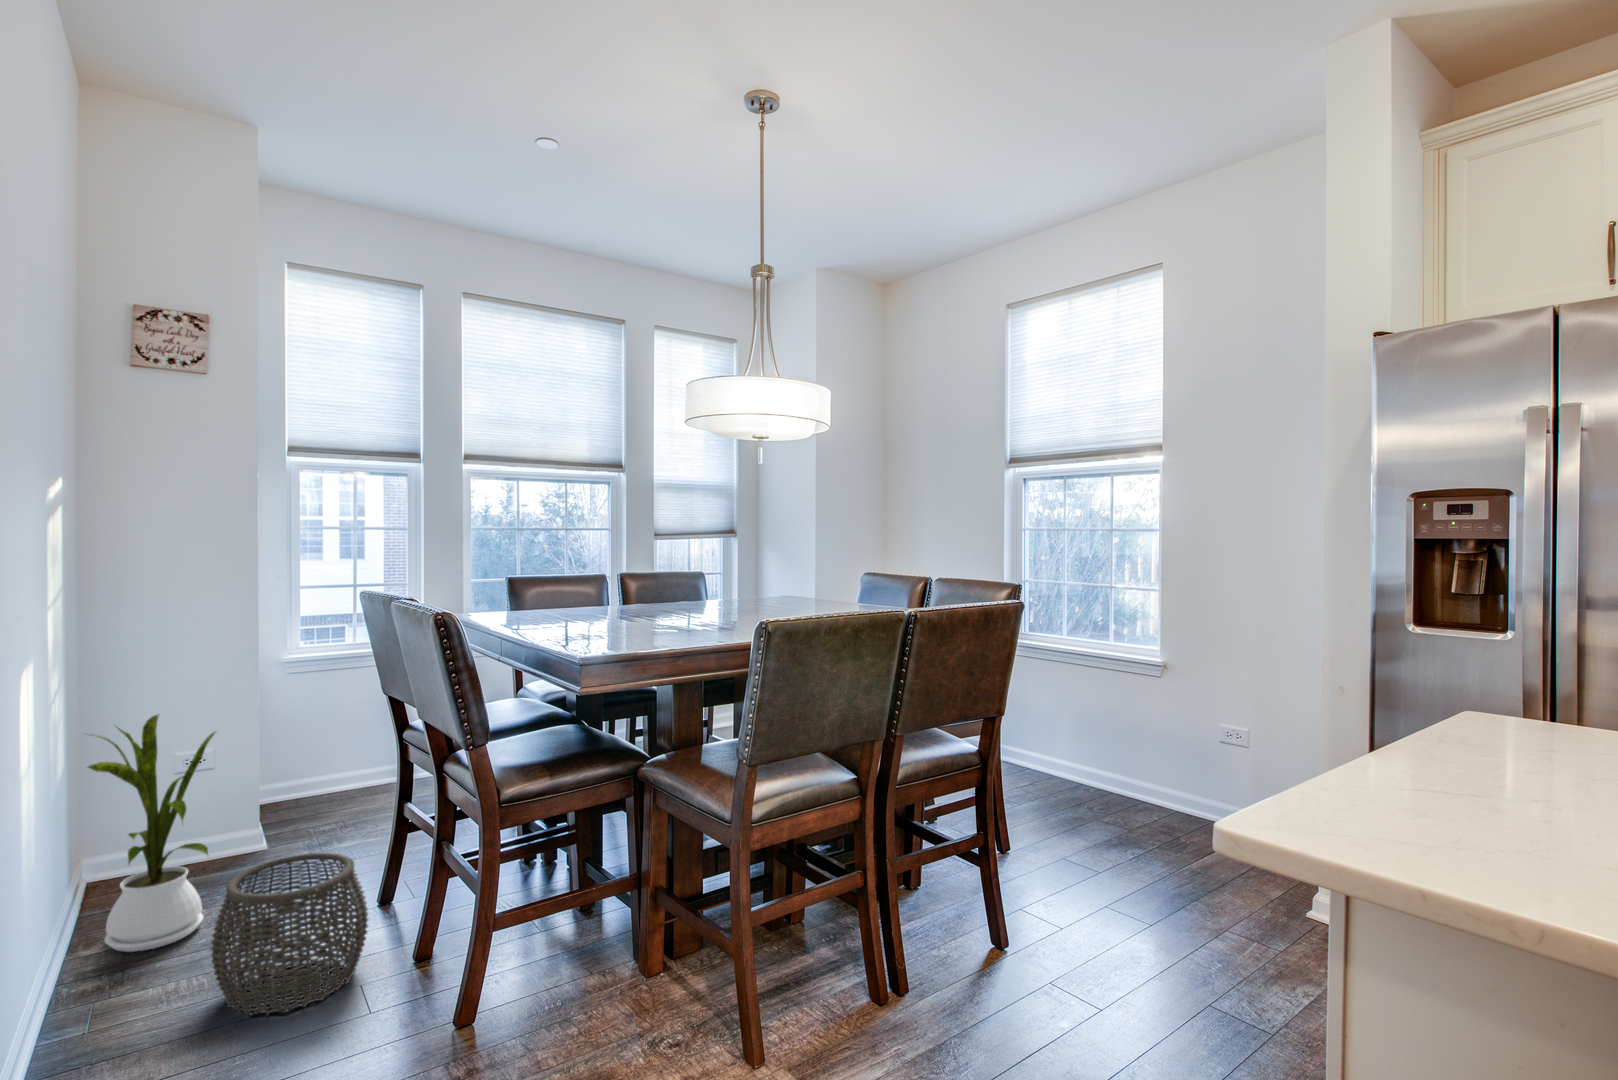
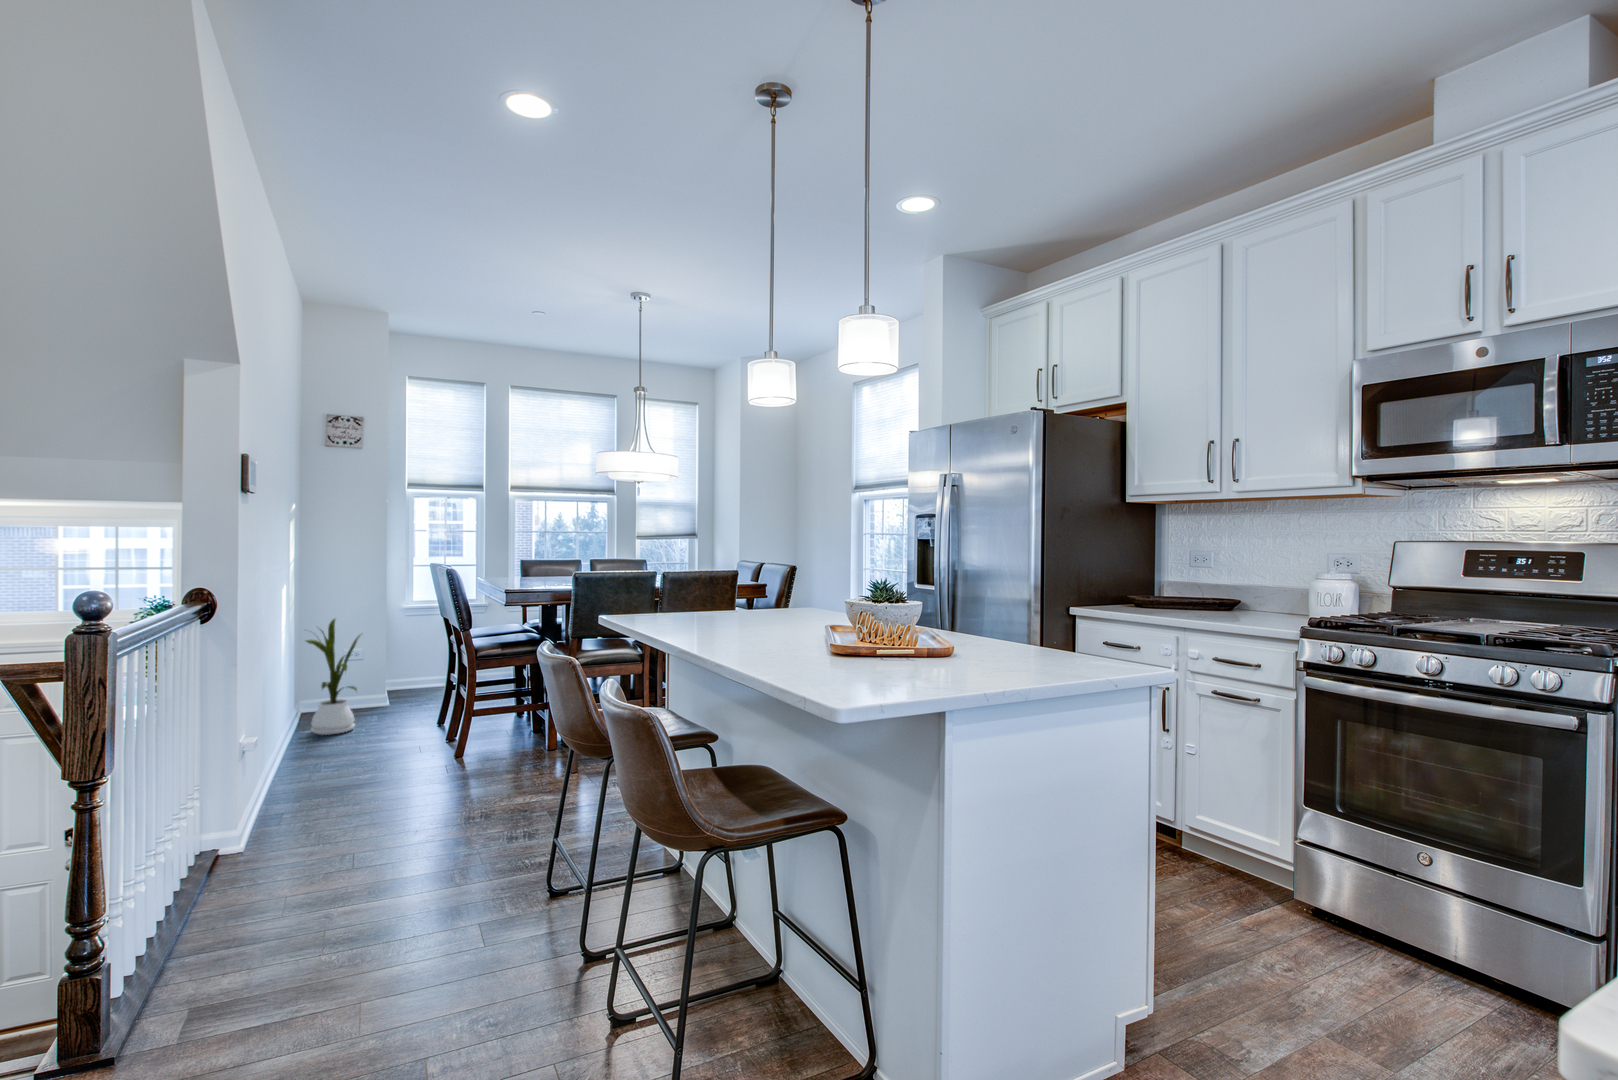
woven basket: present [211,853,368,1015] -> none [355,688,426,753]

